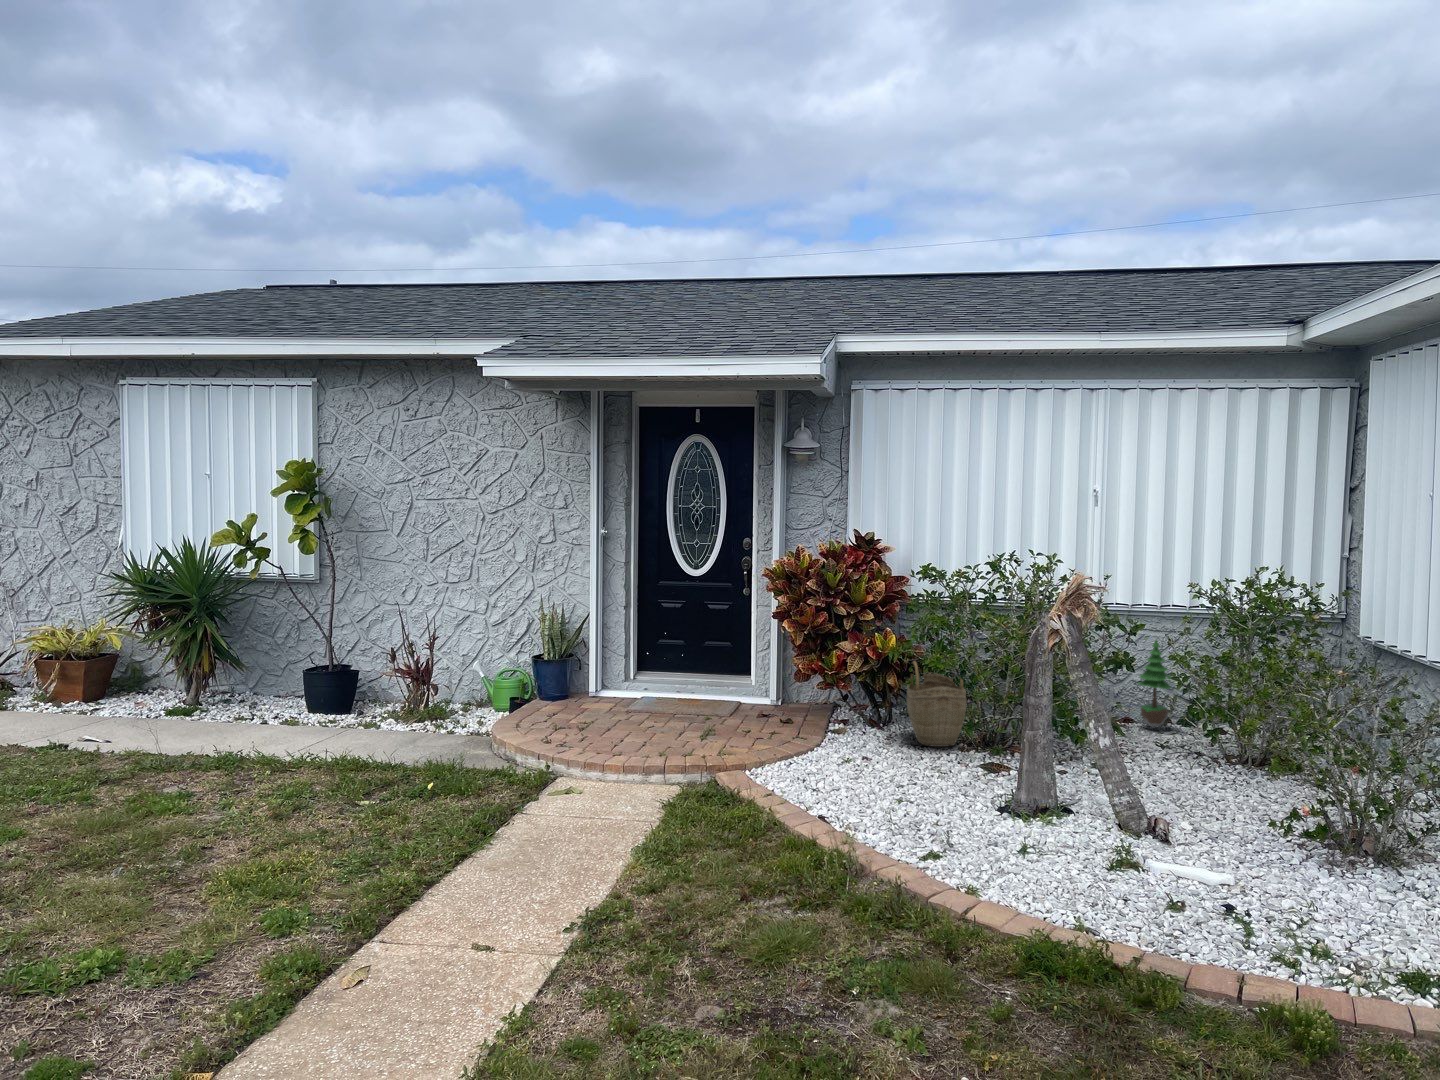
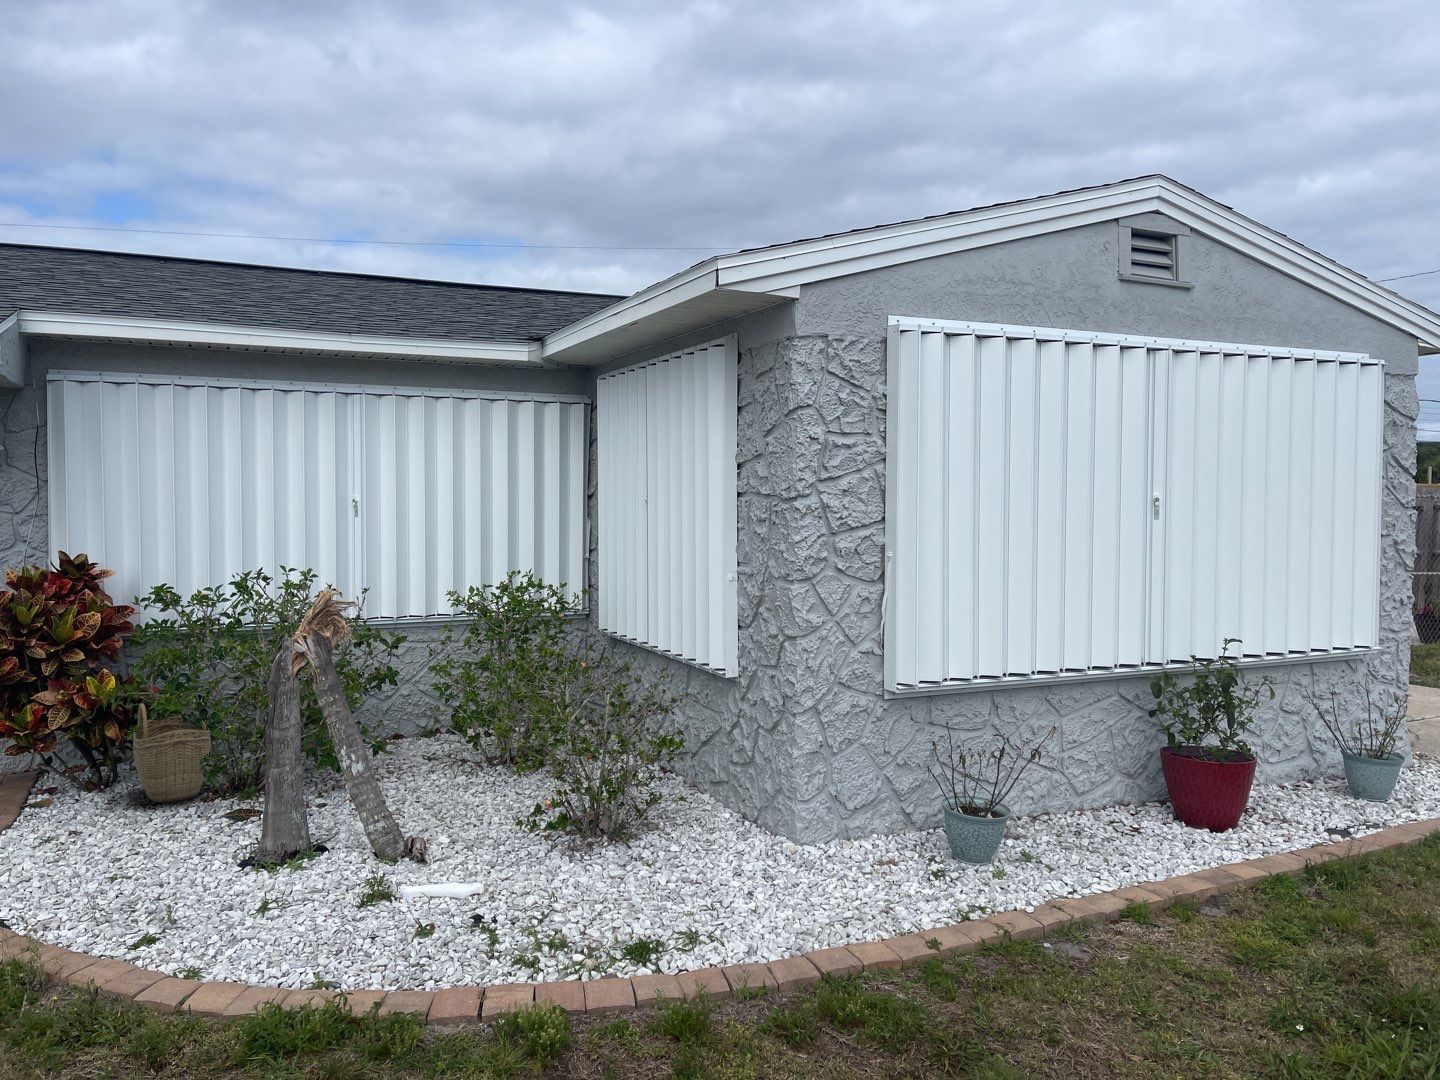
potted tree: present [1138,640,1171,729] -> none [406,651,440,742]

